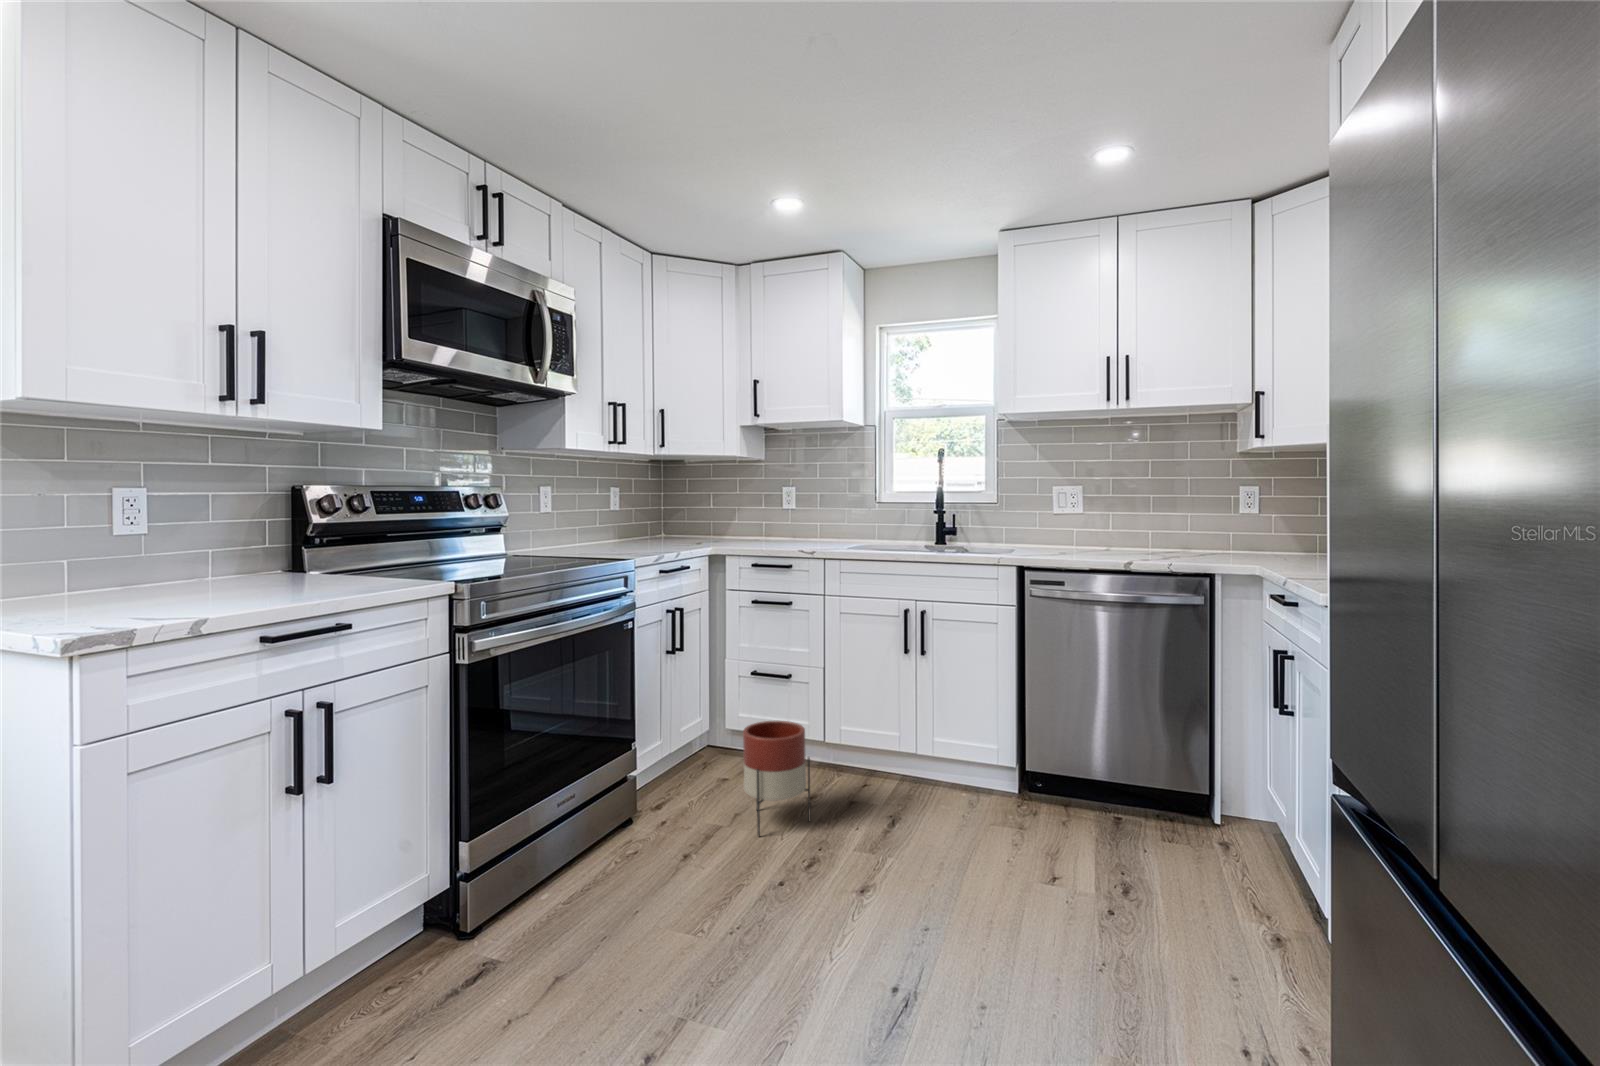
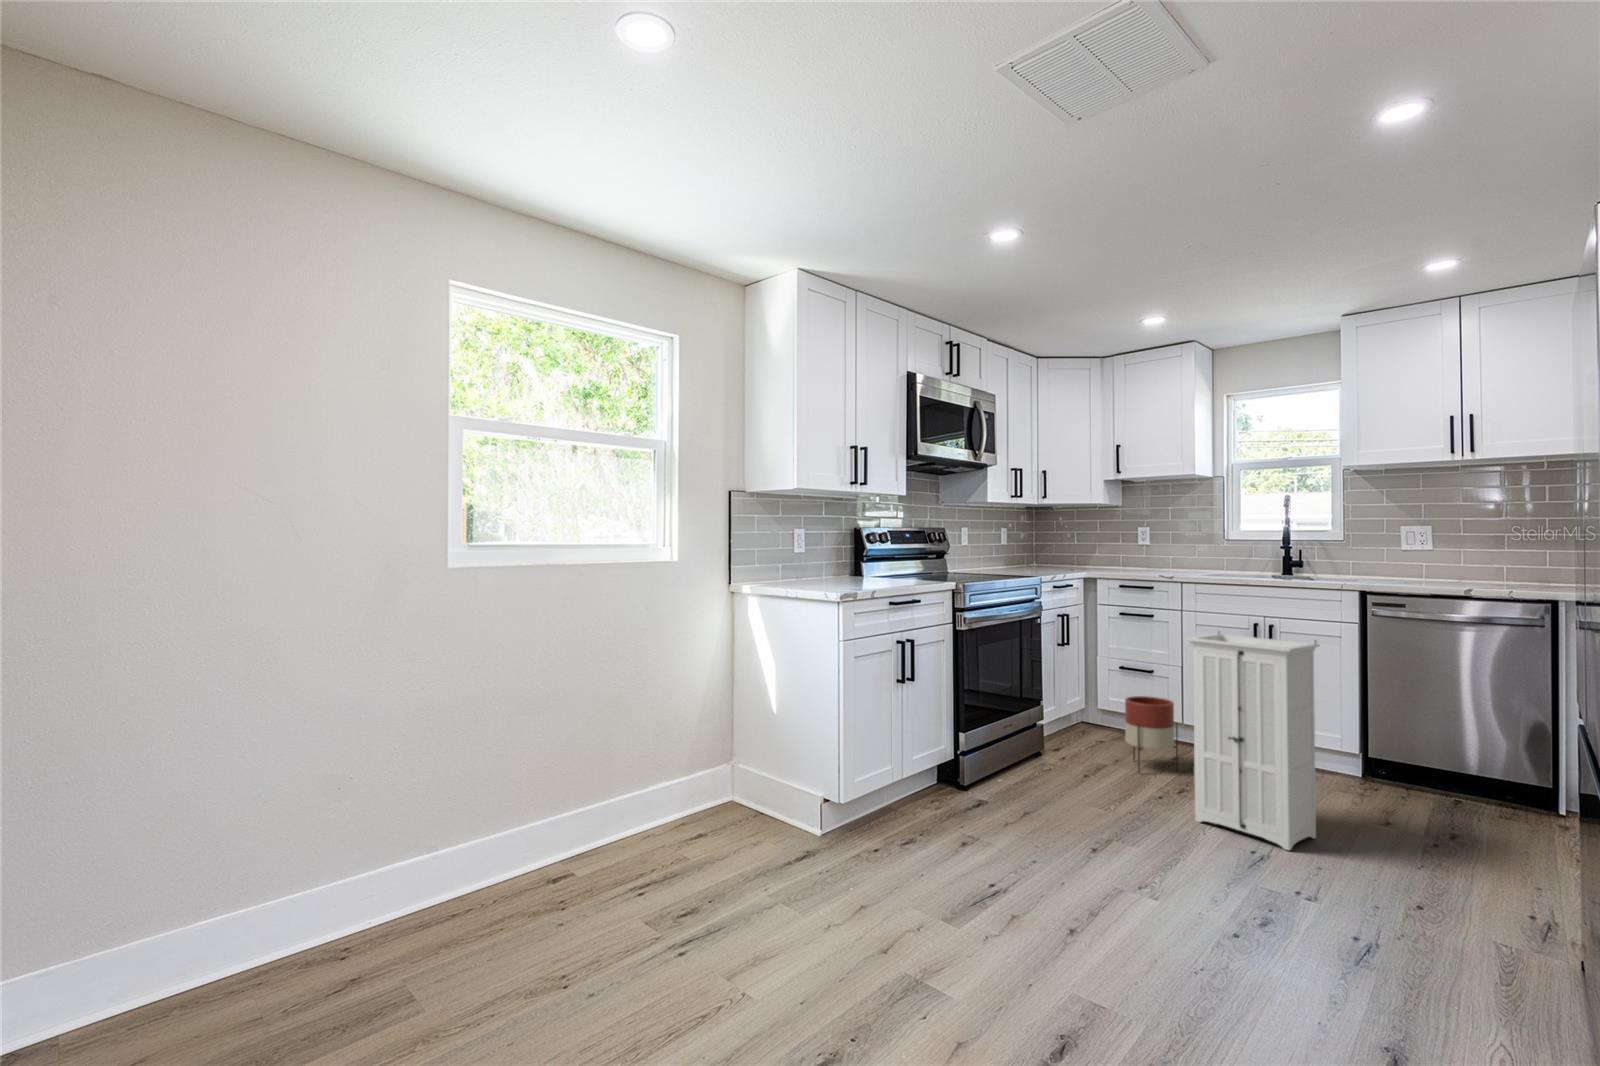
storage cabinet: none [802,640,980,982] -> present [1185,633,1319,850]

